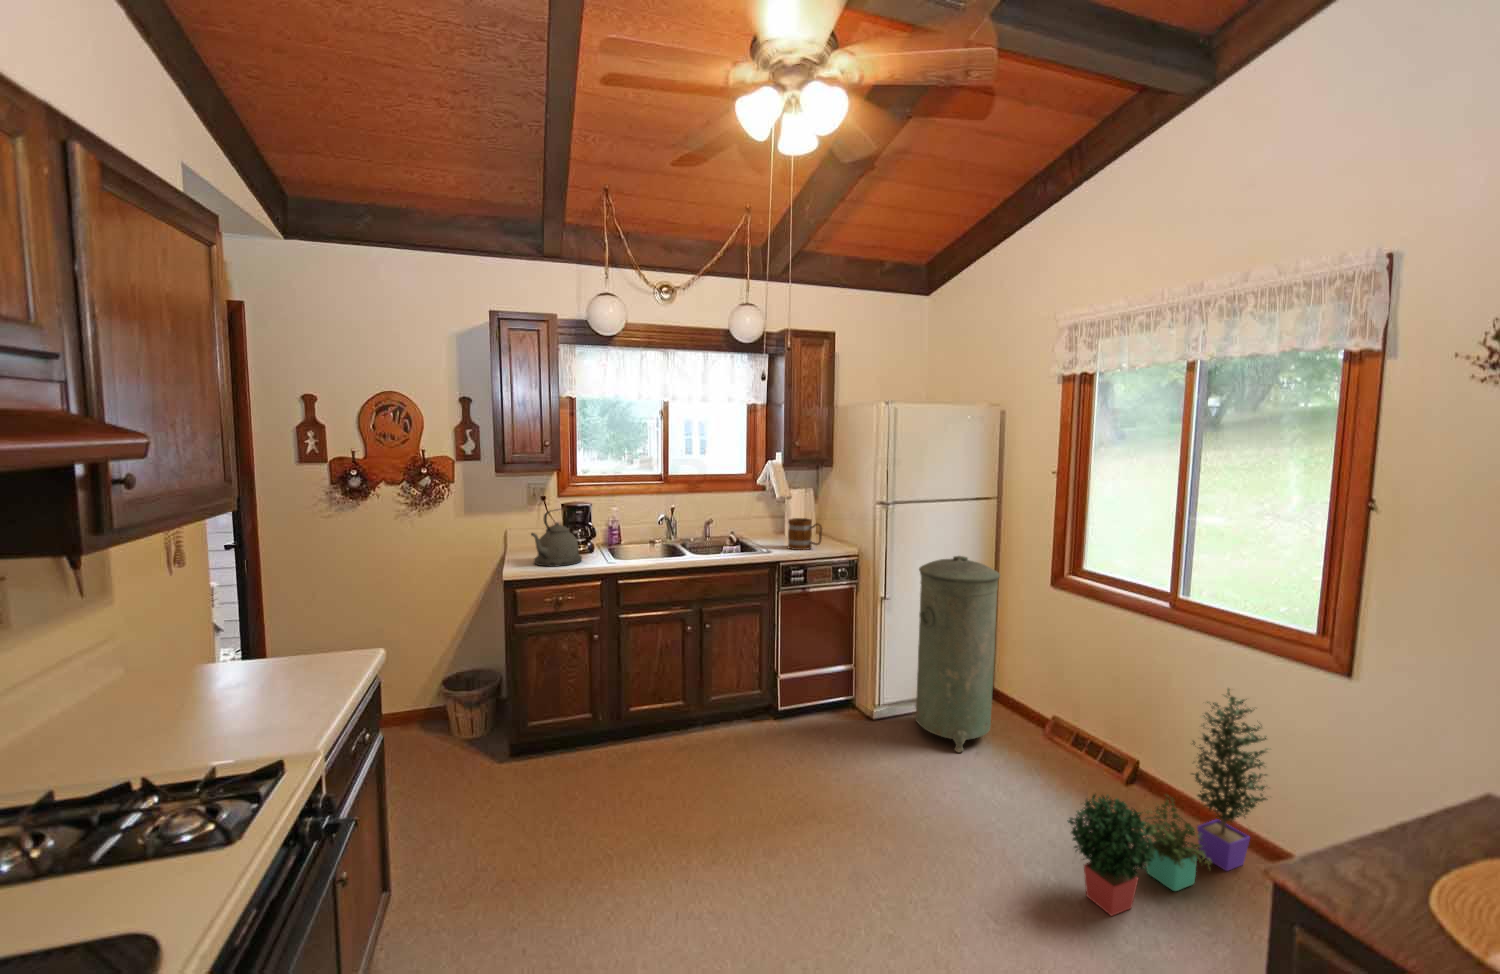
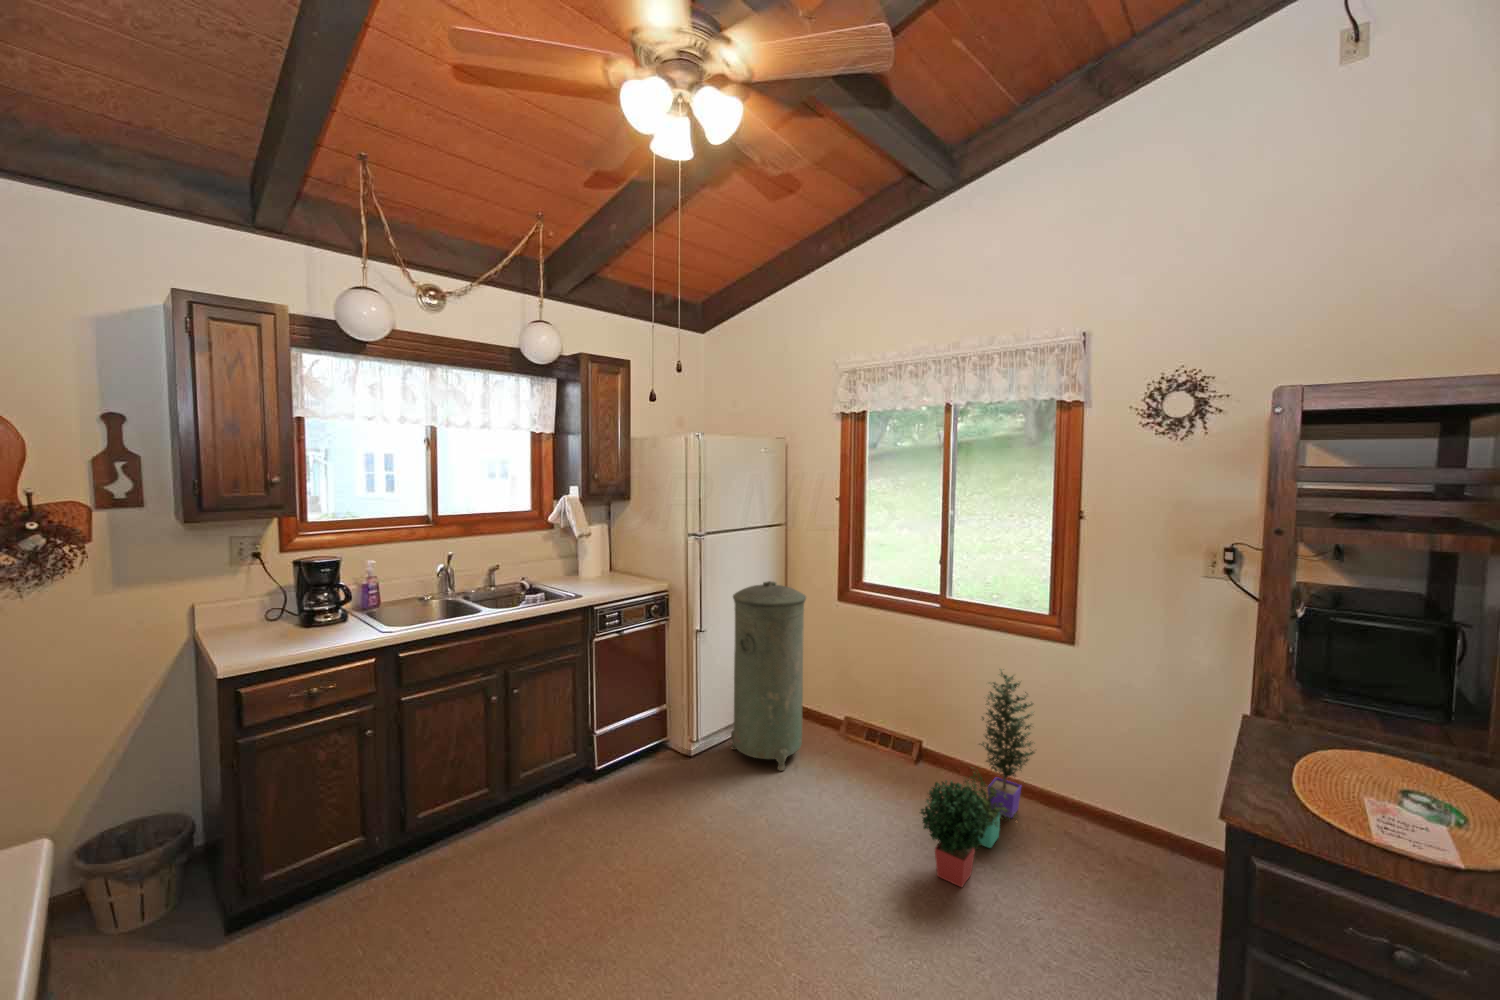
kettle: present [531,508,582,567] -> none [261,566,339,648]
mug: present [788,518,822,550] -> none [593,556,633,591]

